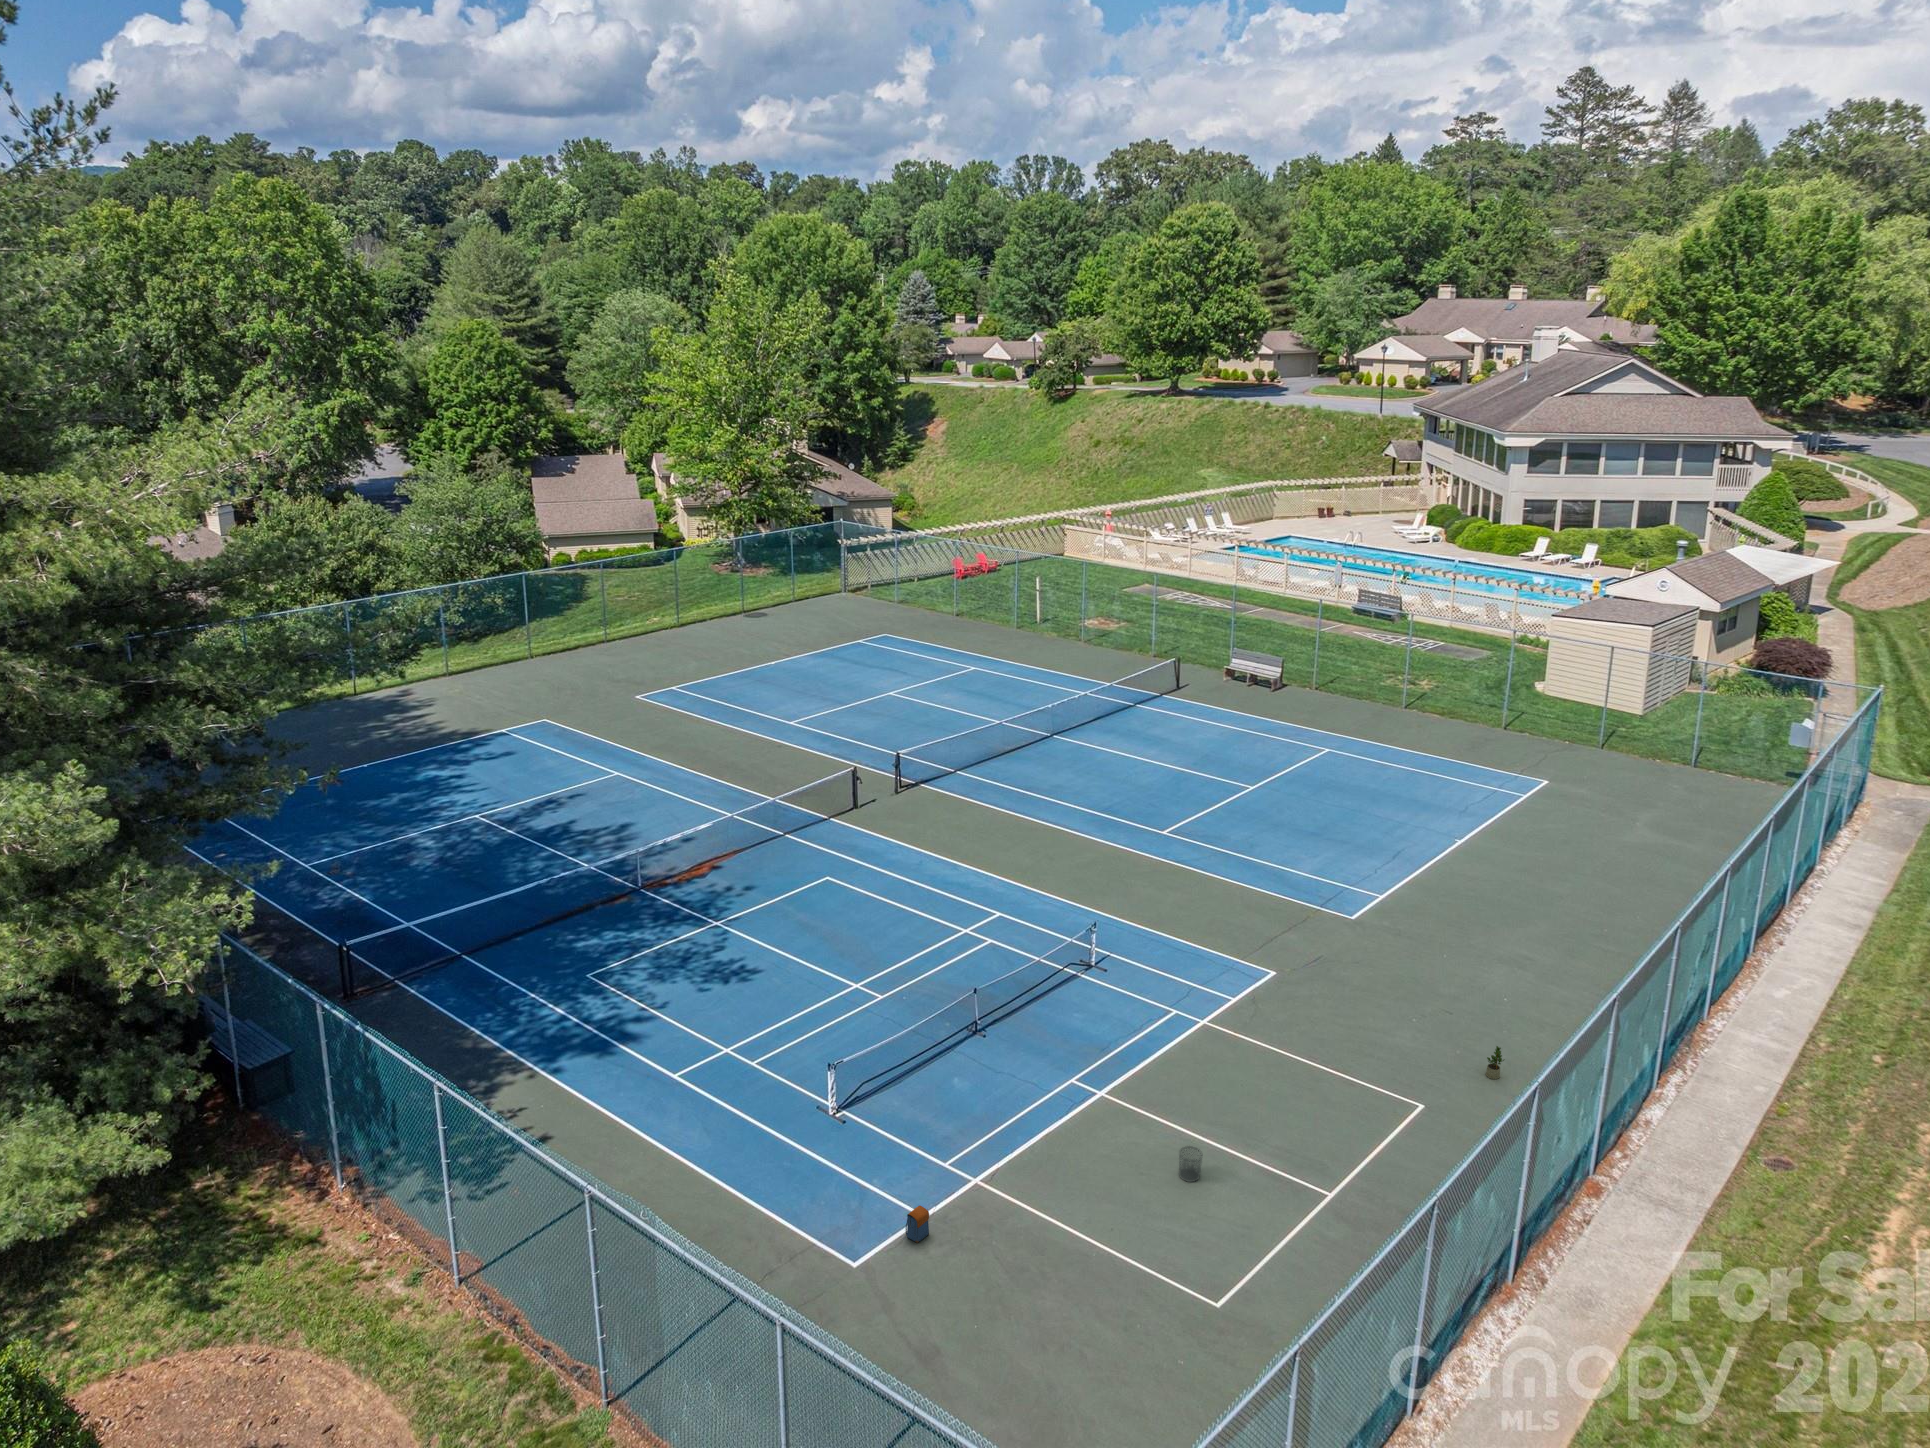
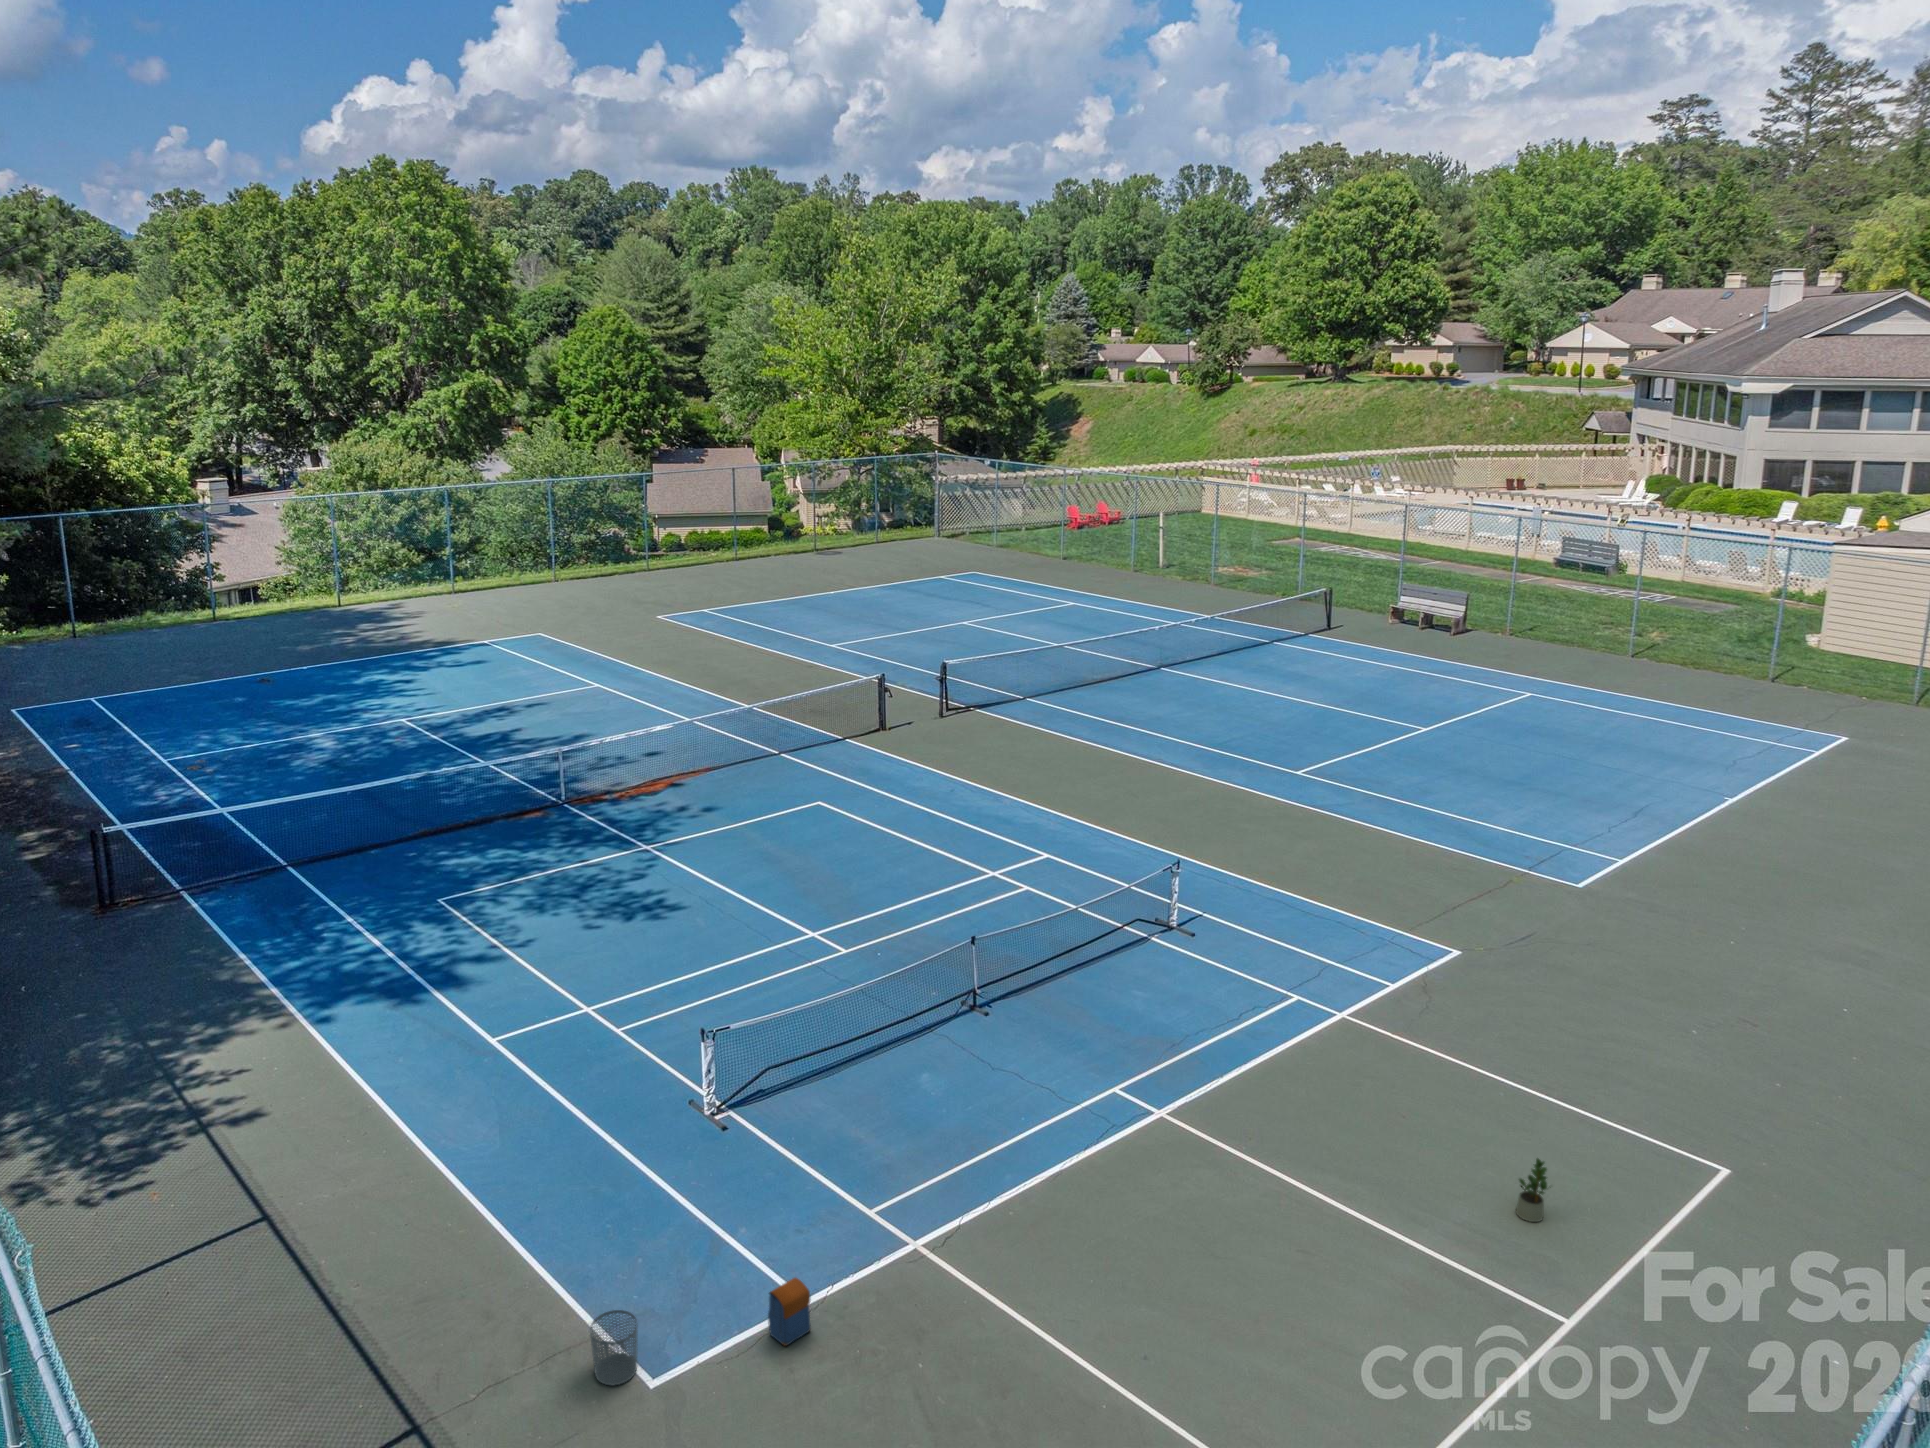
potted plant: present [1486,1046,1504,1079] -> present [1516,1158,1547,1222]
waste bin: present [1179,1146,1202,1182] -> present [590,1310,637,1385]

